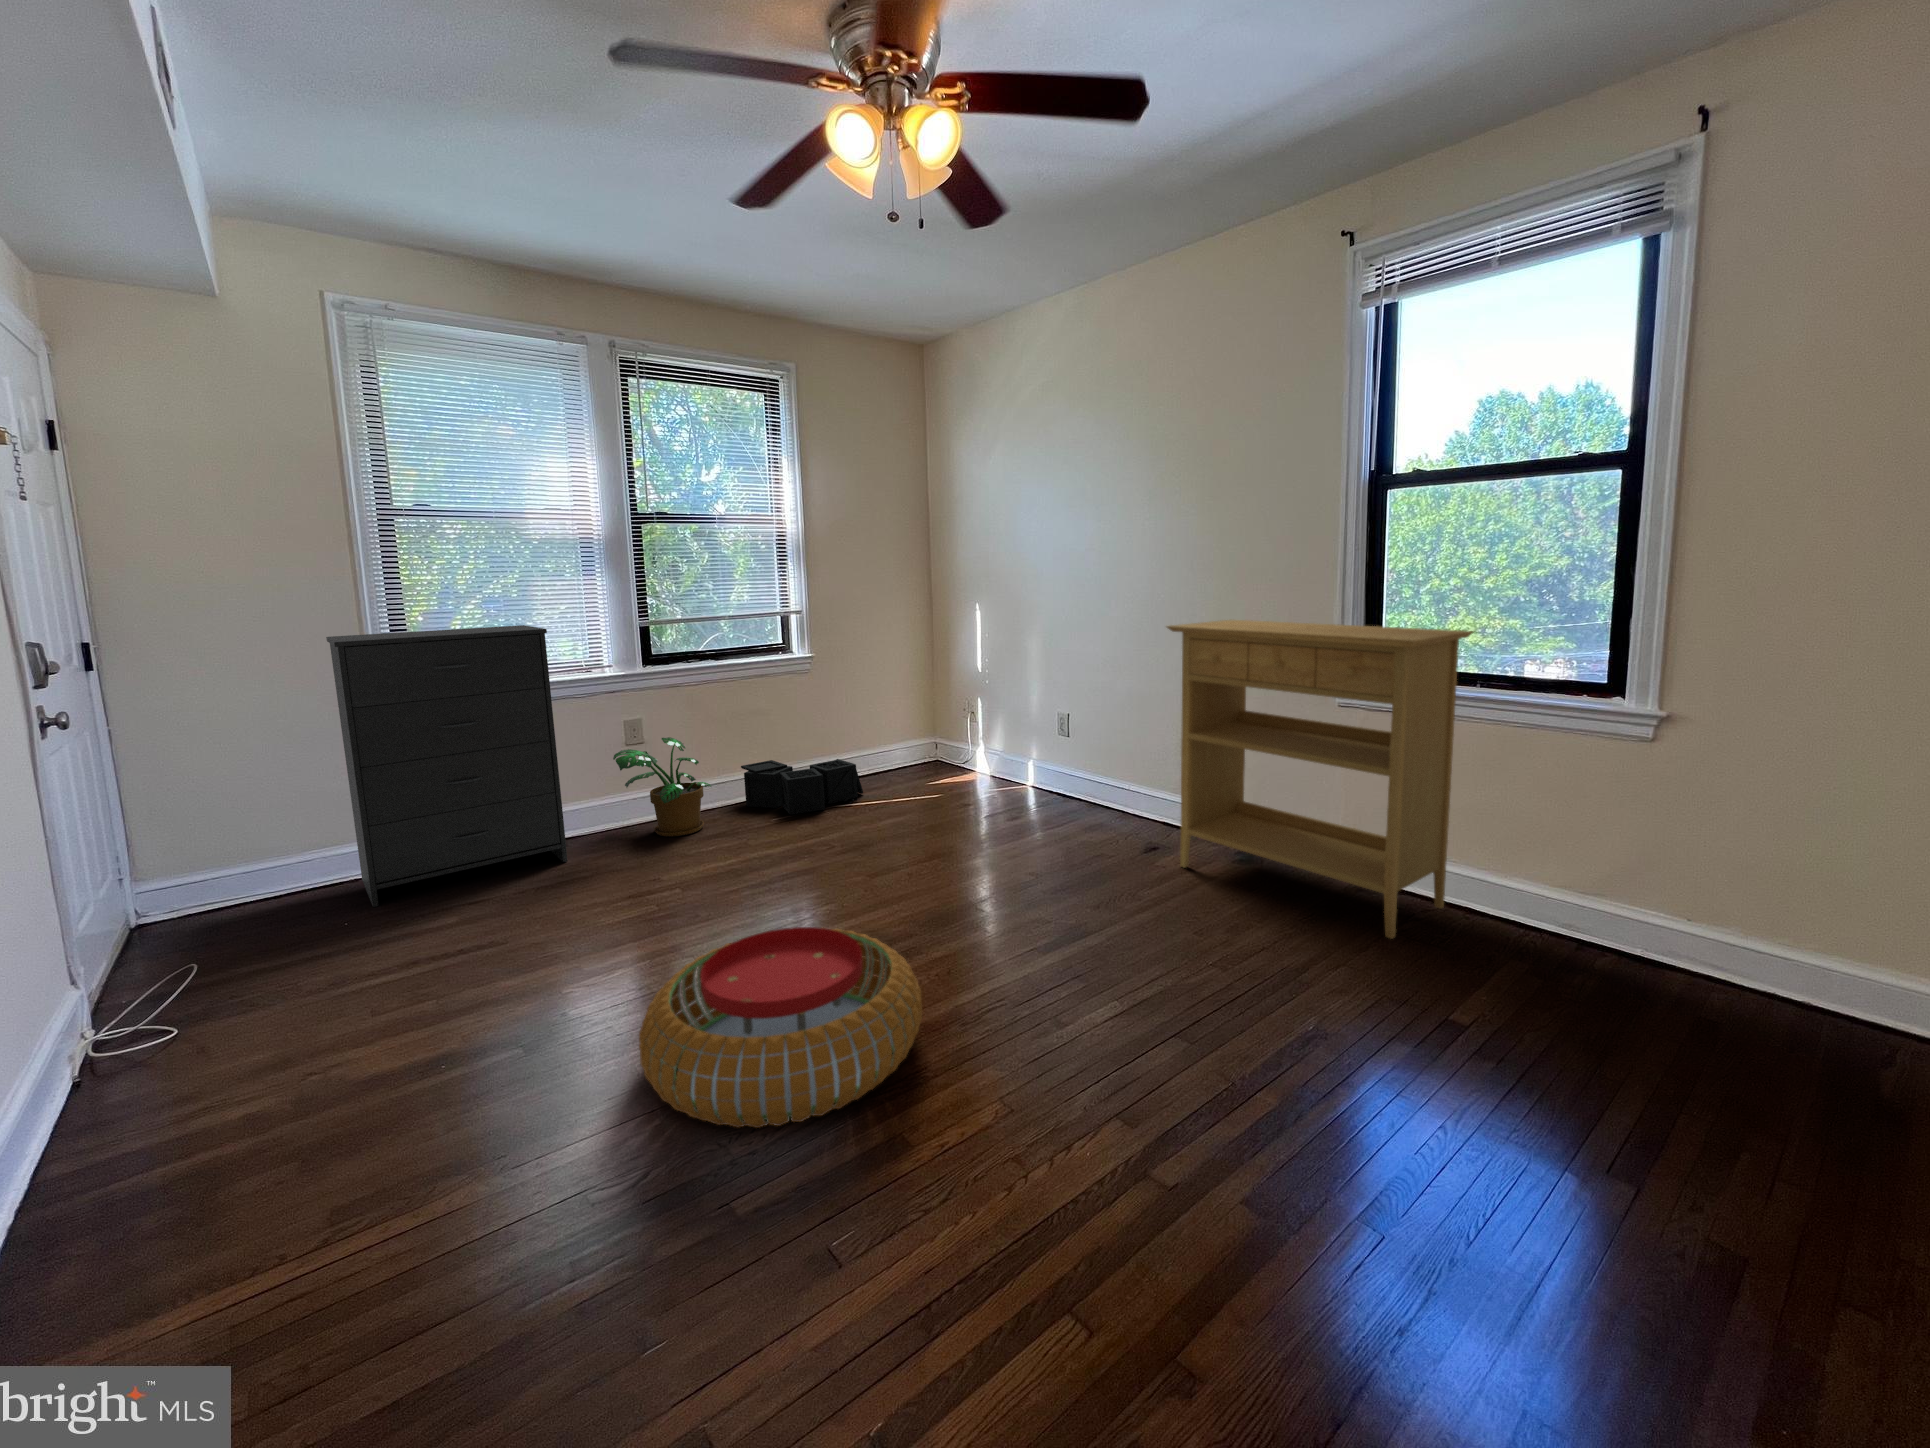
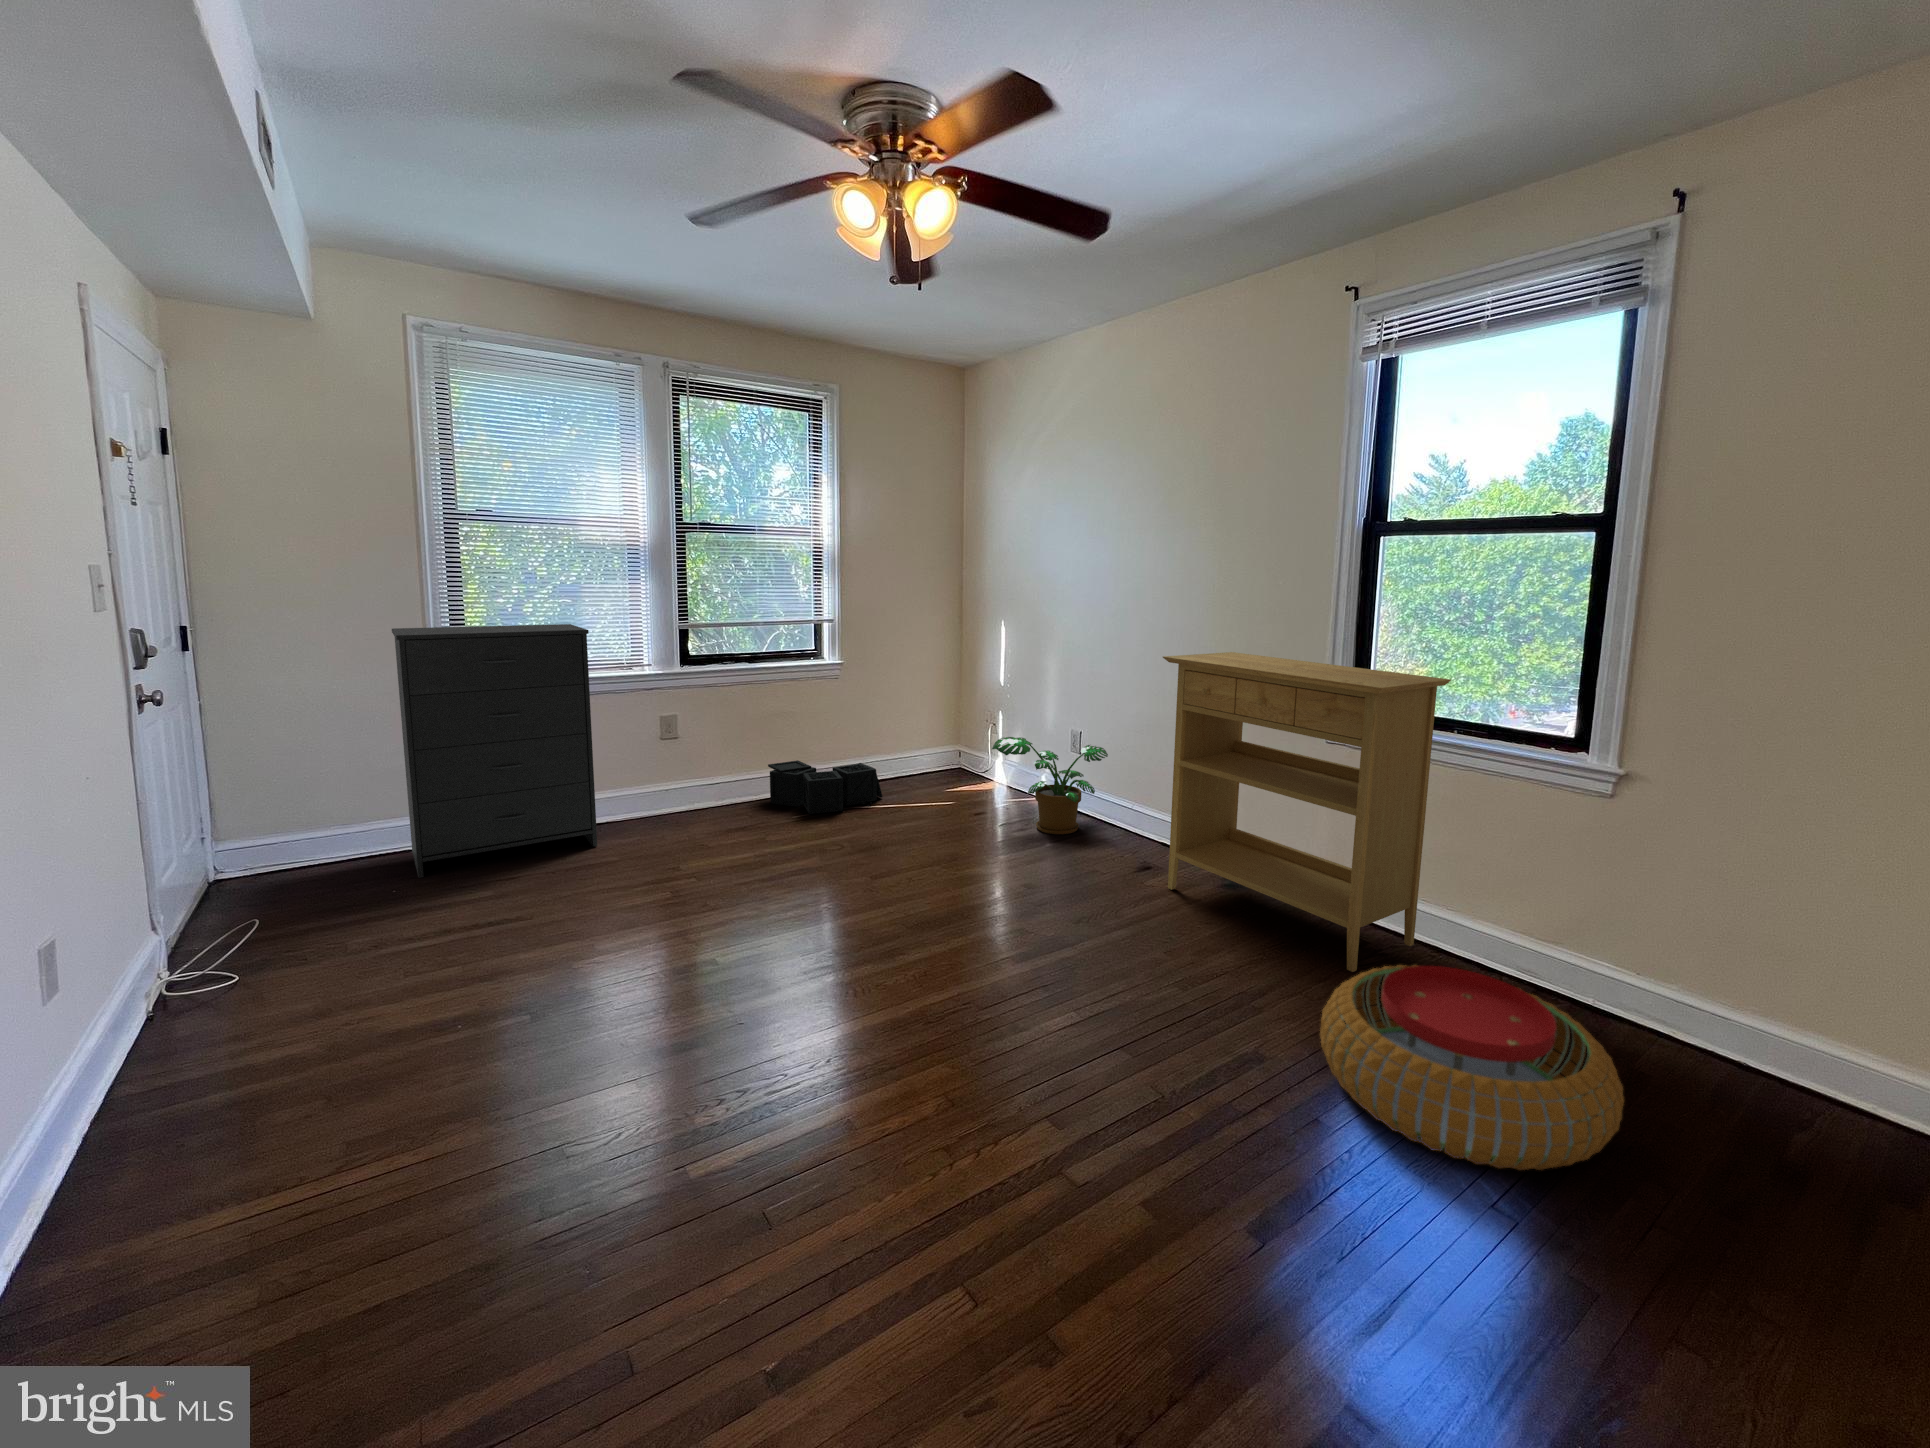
potted plant: present [613,737,711,836] -> present [992,737,1108,834]
pouf: present [639,927,922,1128] -> present [1320,965,1624,1170]

